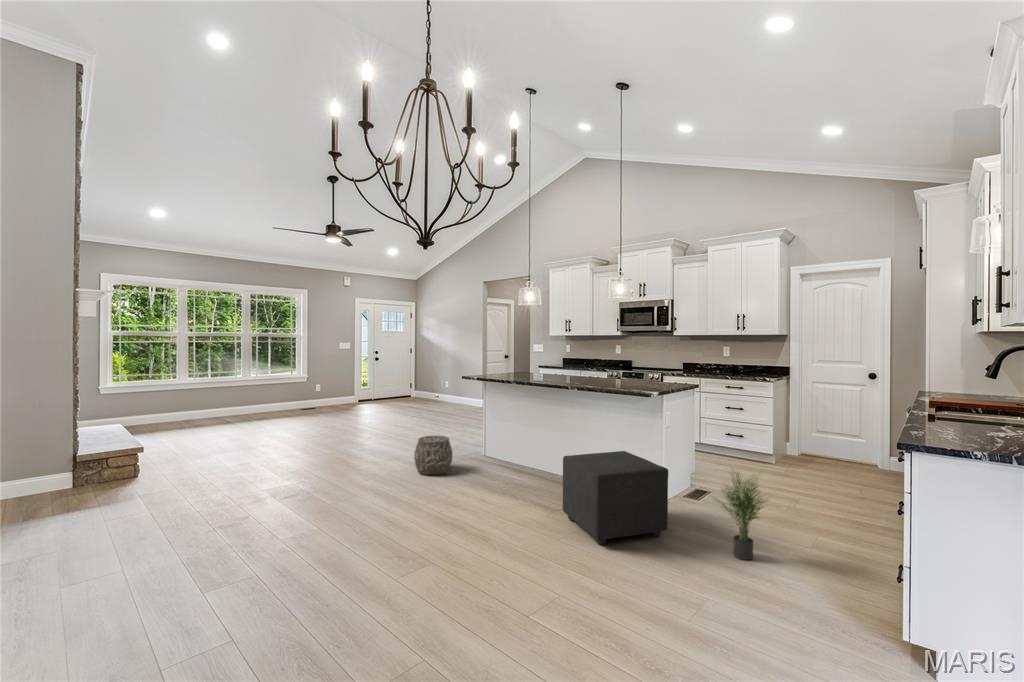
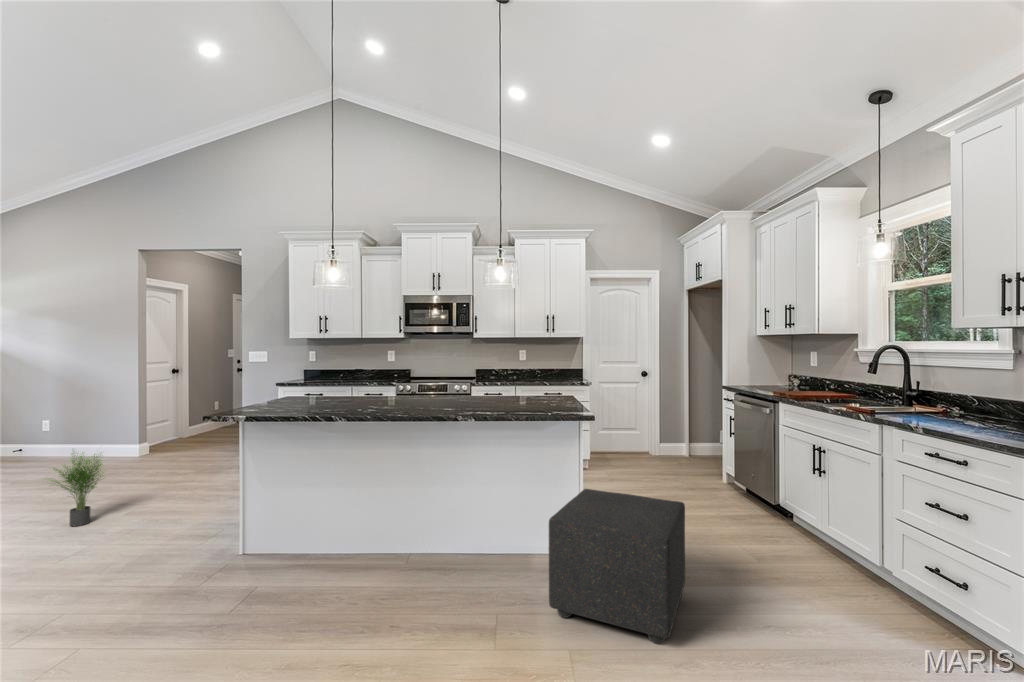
woven basket: present [414,436,452,475] -> none [145,531,243,631]
potted plant: present [714,474,765,560] -> present [50,454,104,526]

